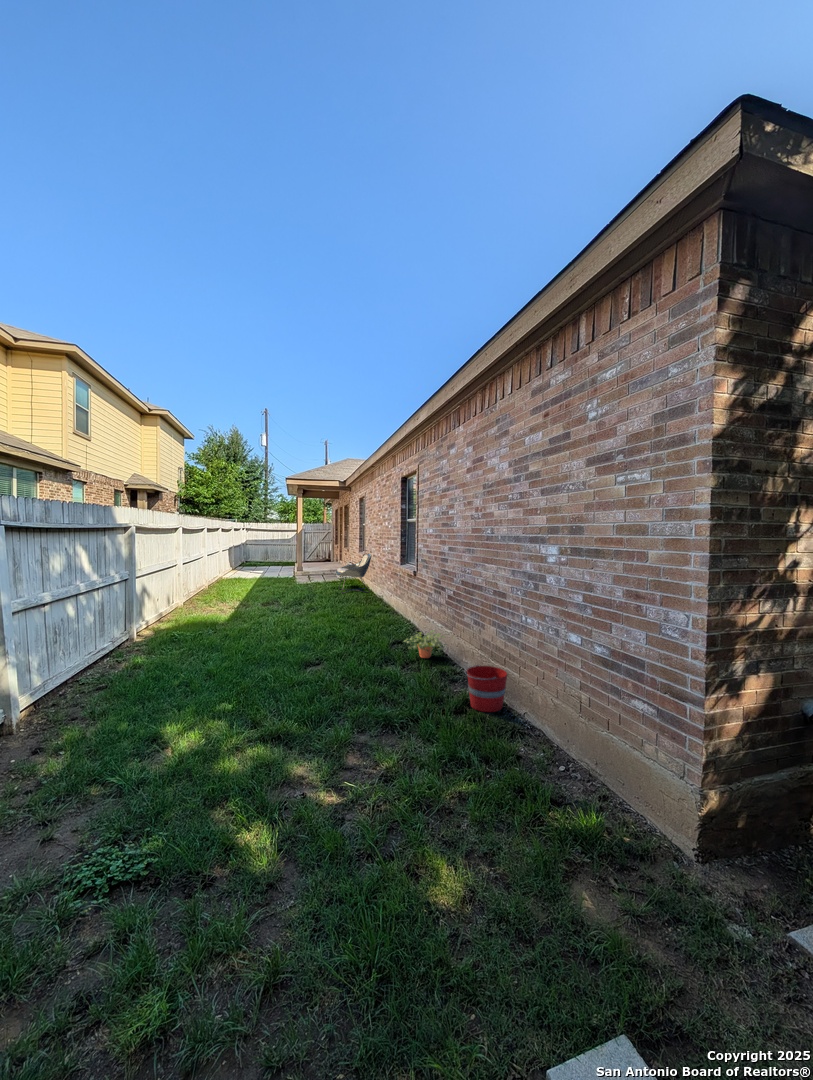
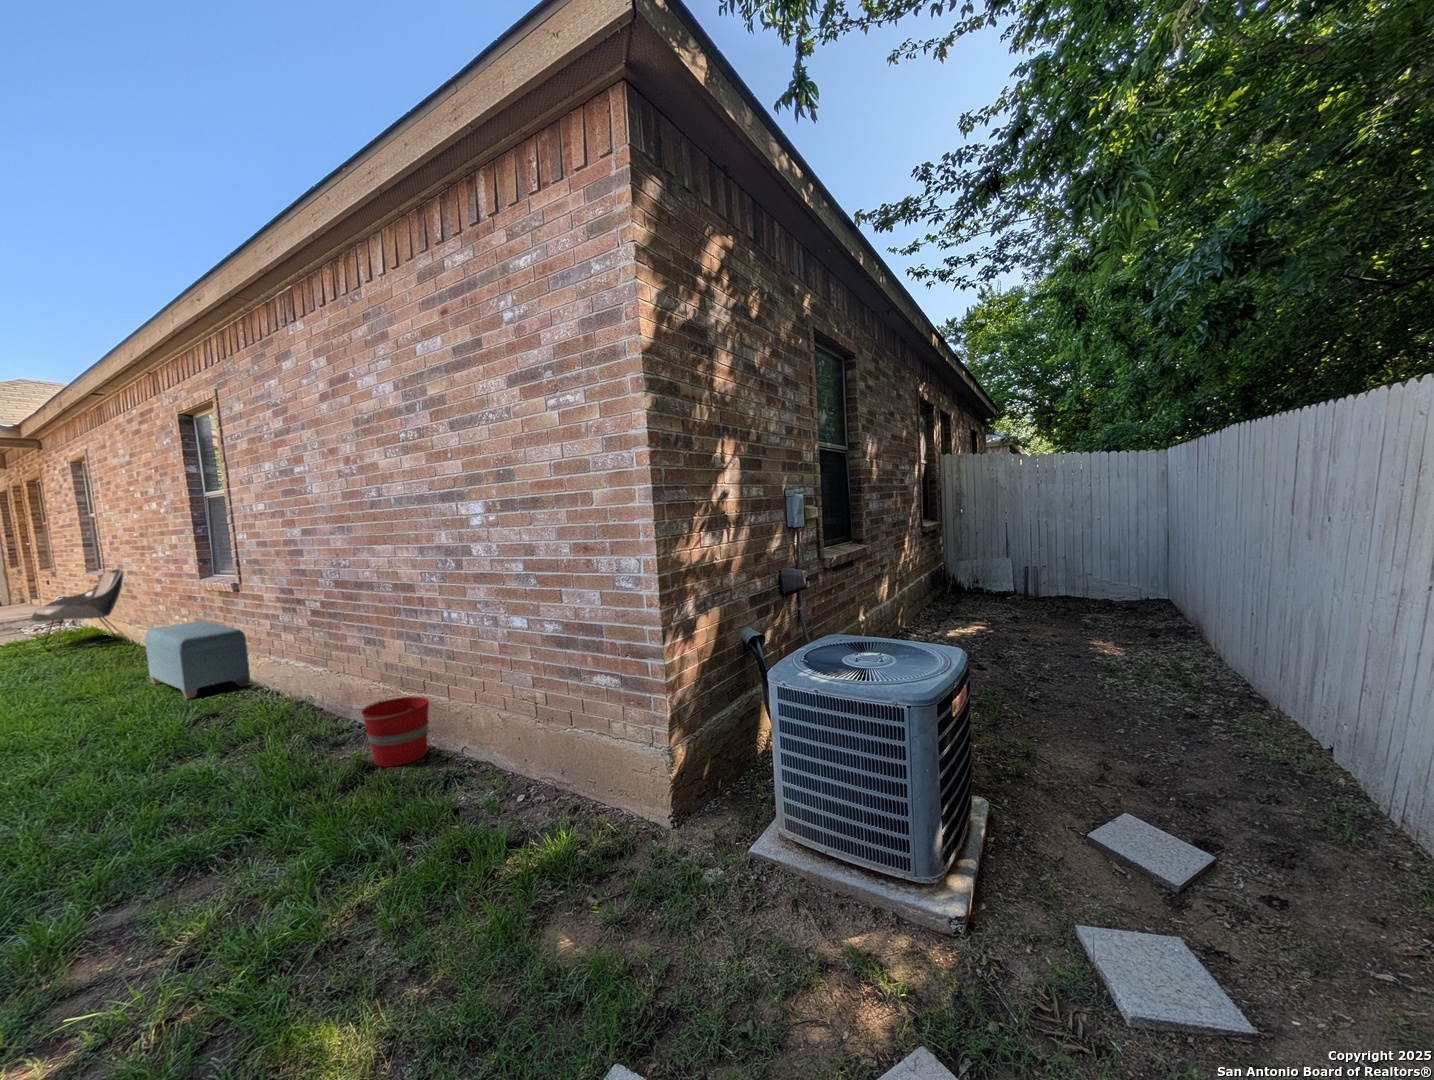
bench: none [374,589,416,631] -> present [145,621,250,699]
potted plant: present [405,630,447,658] -> none [230,672,321,722]

